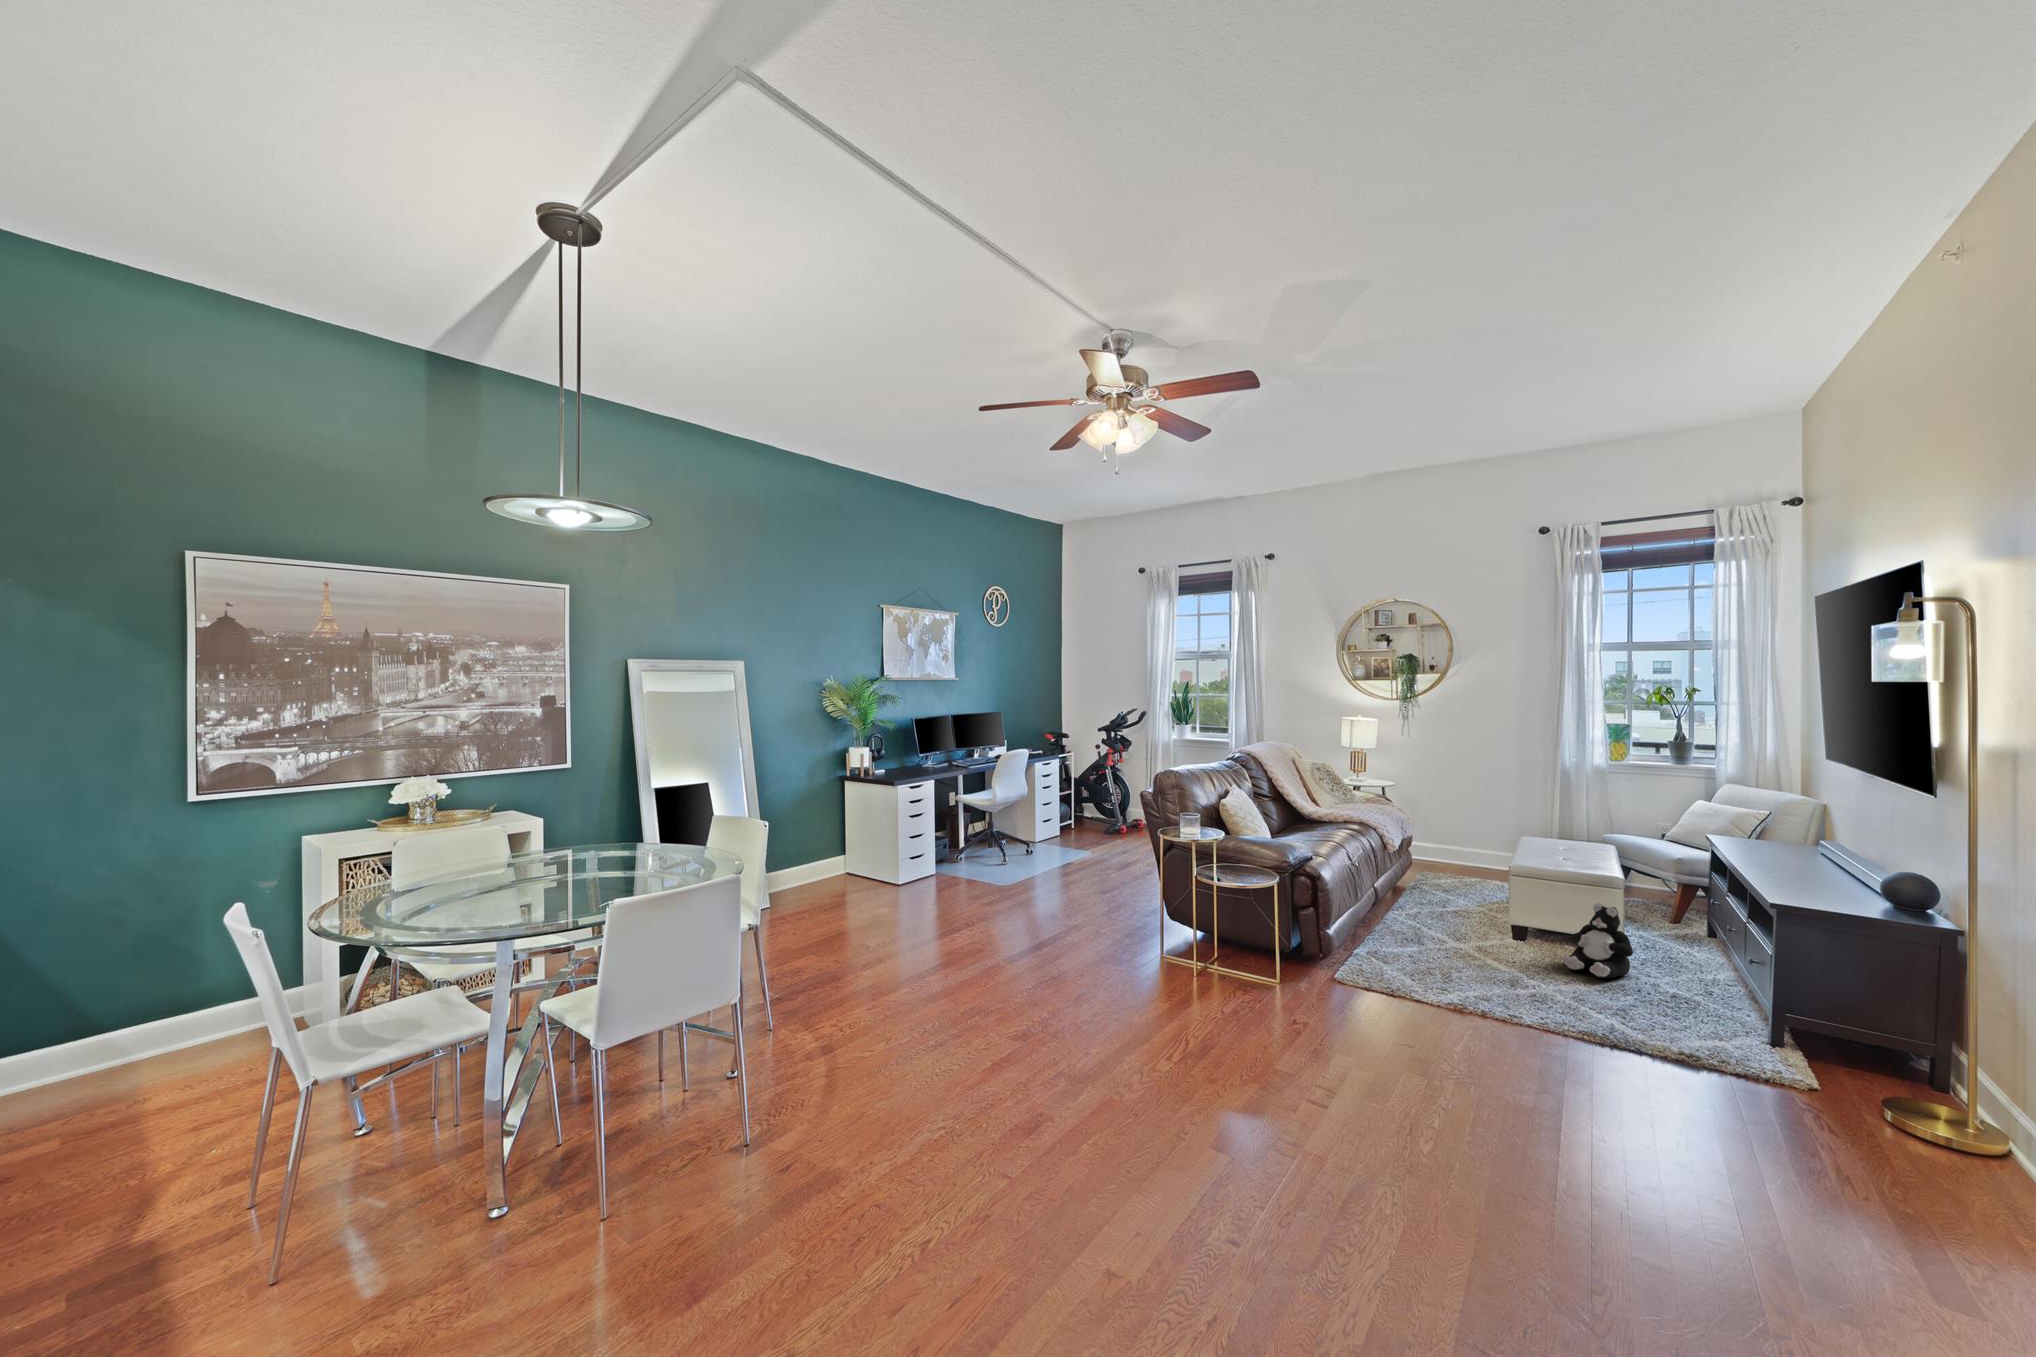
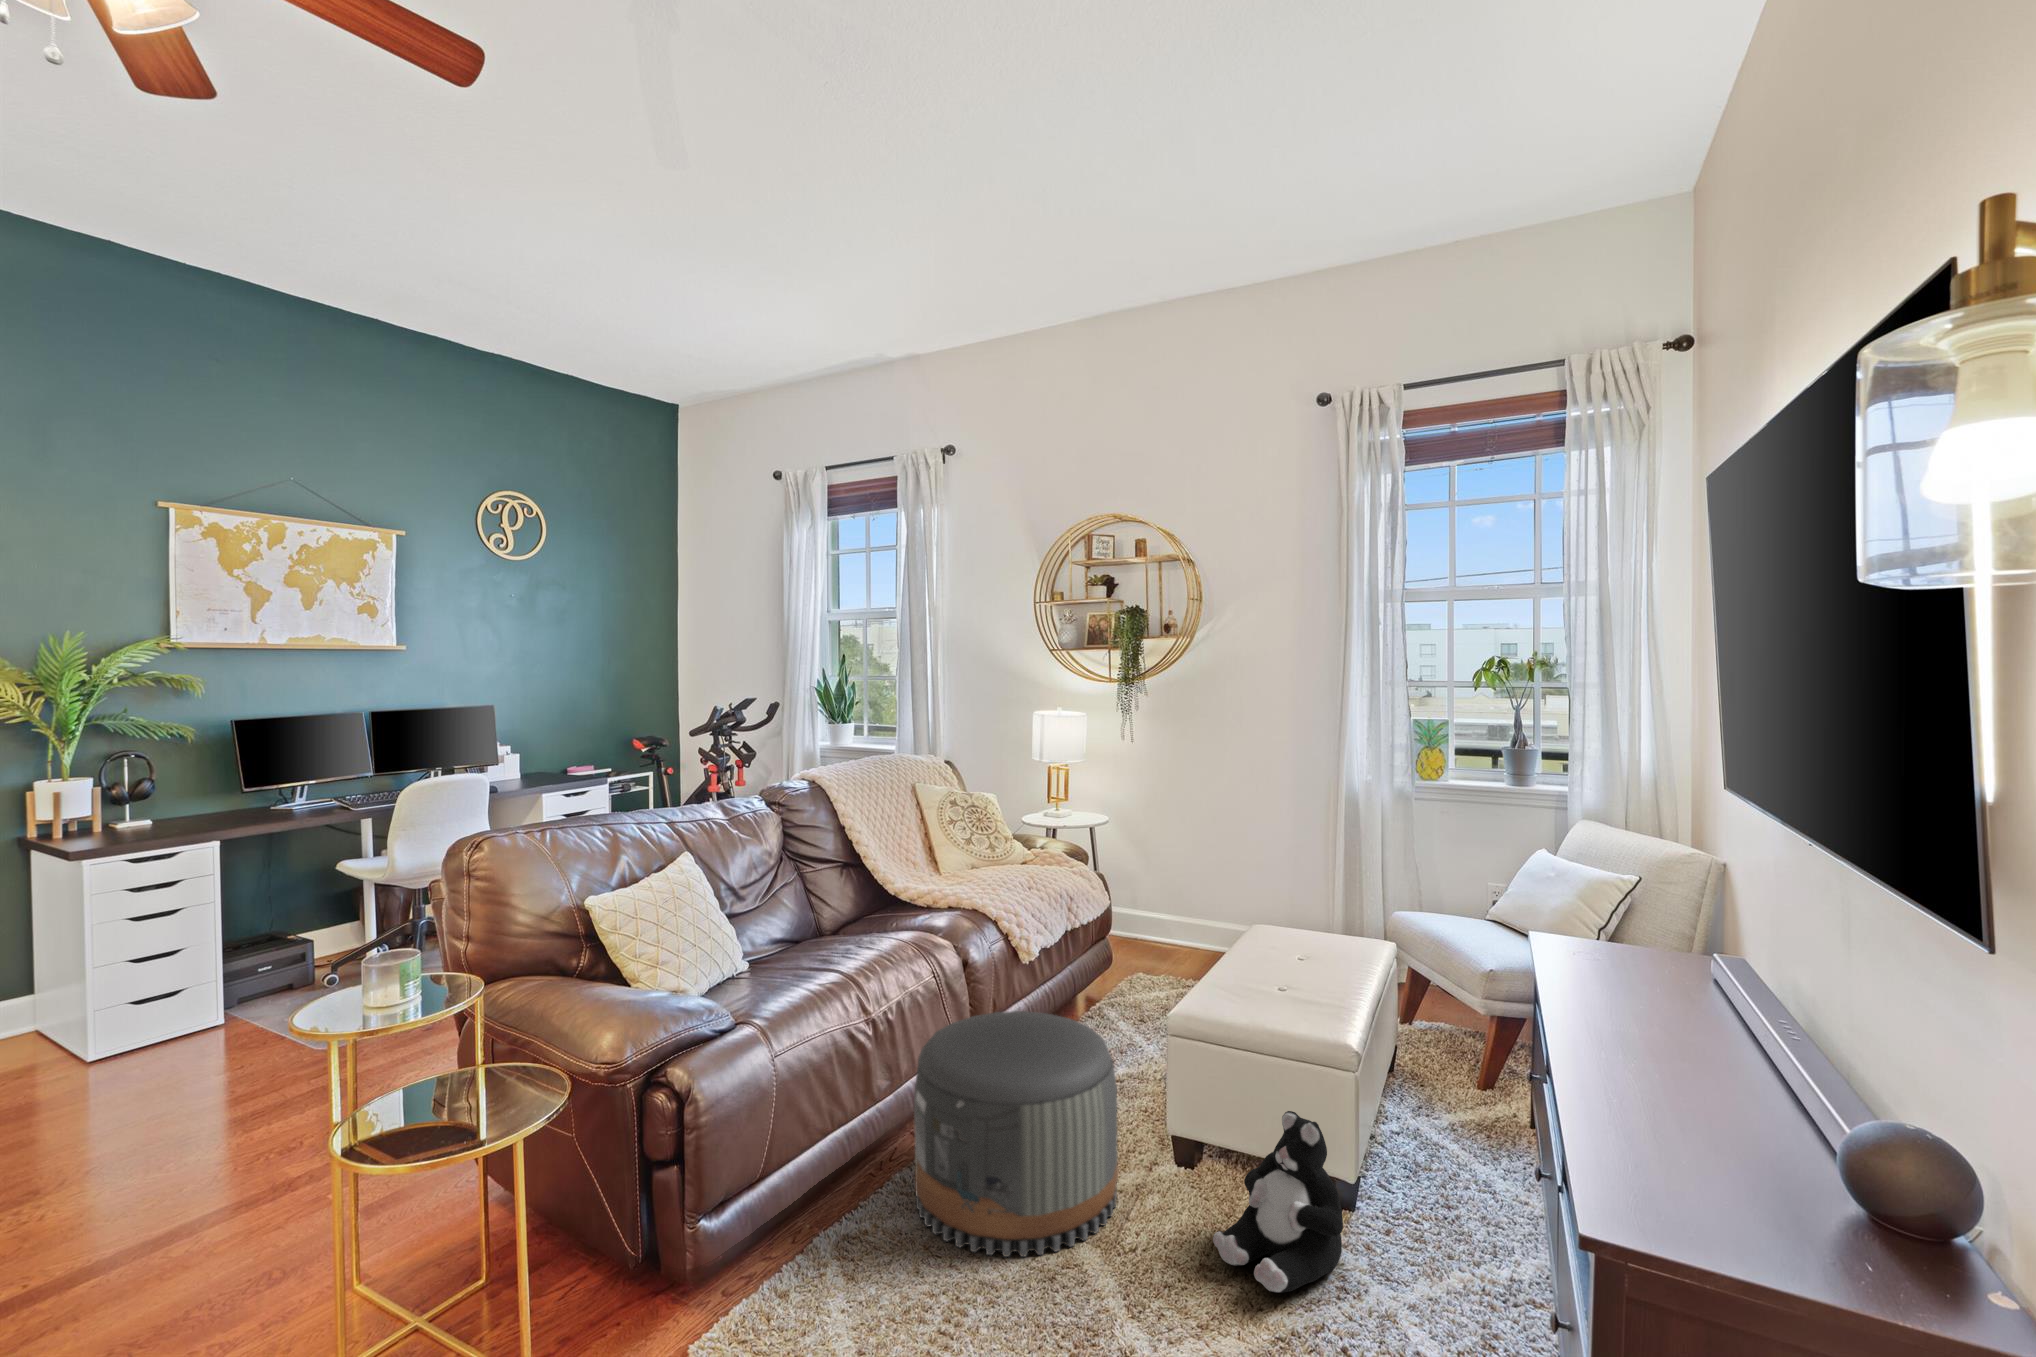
pouf: none [1382,865,1494,967] -> present [914,1011,1118,1257]

